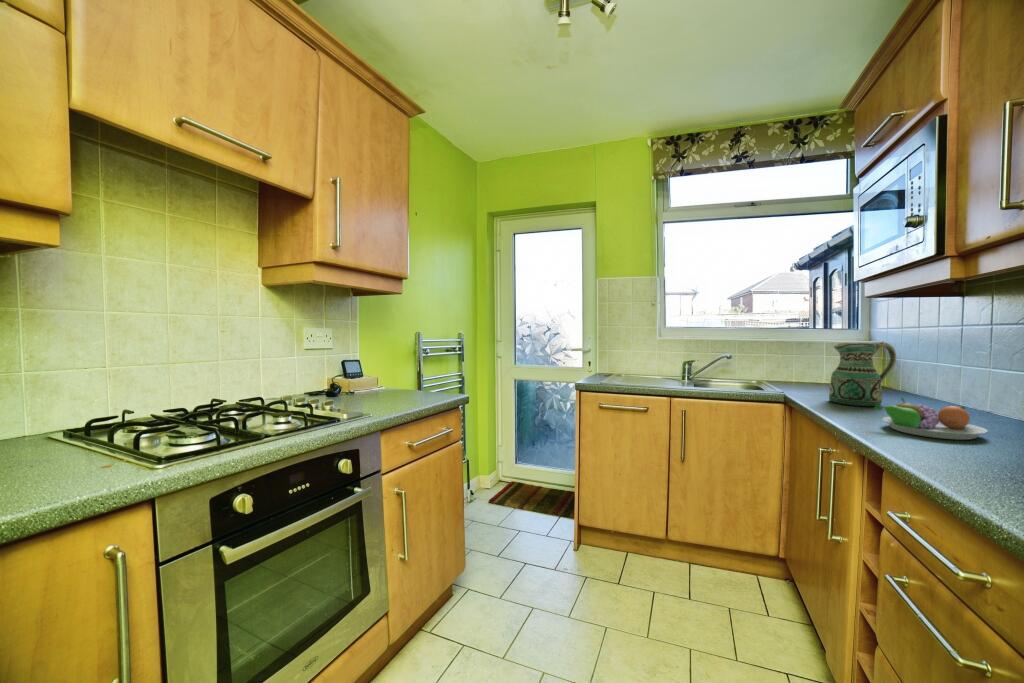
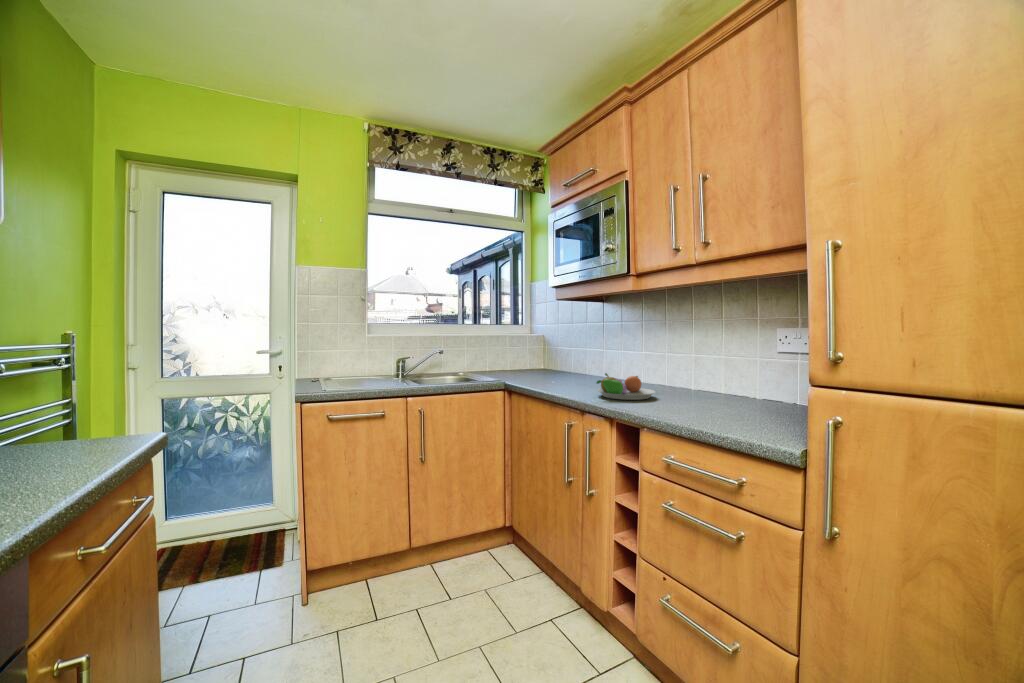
ceramic pitcher: present [829,342,896,406] -> none [539,334,577,384]

